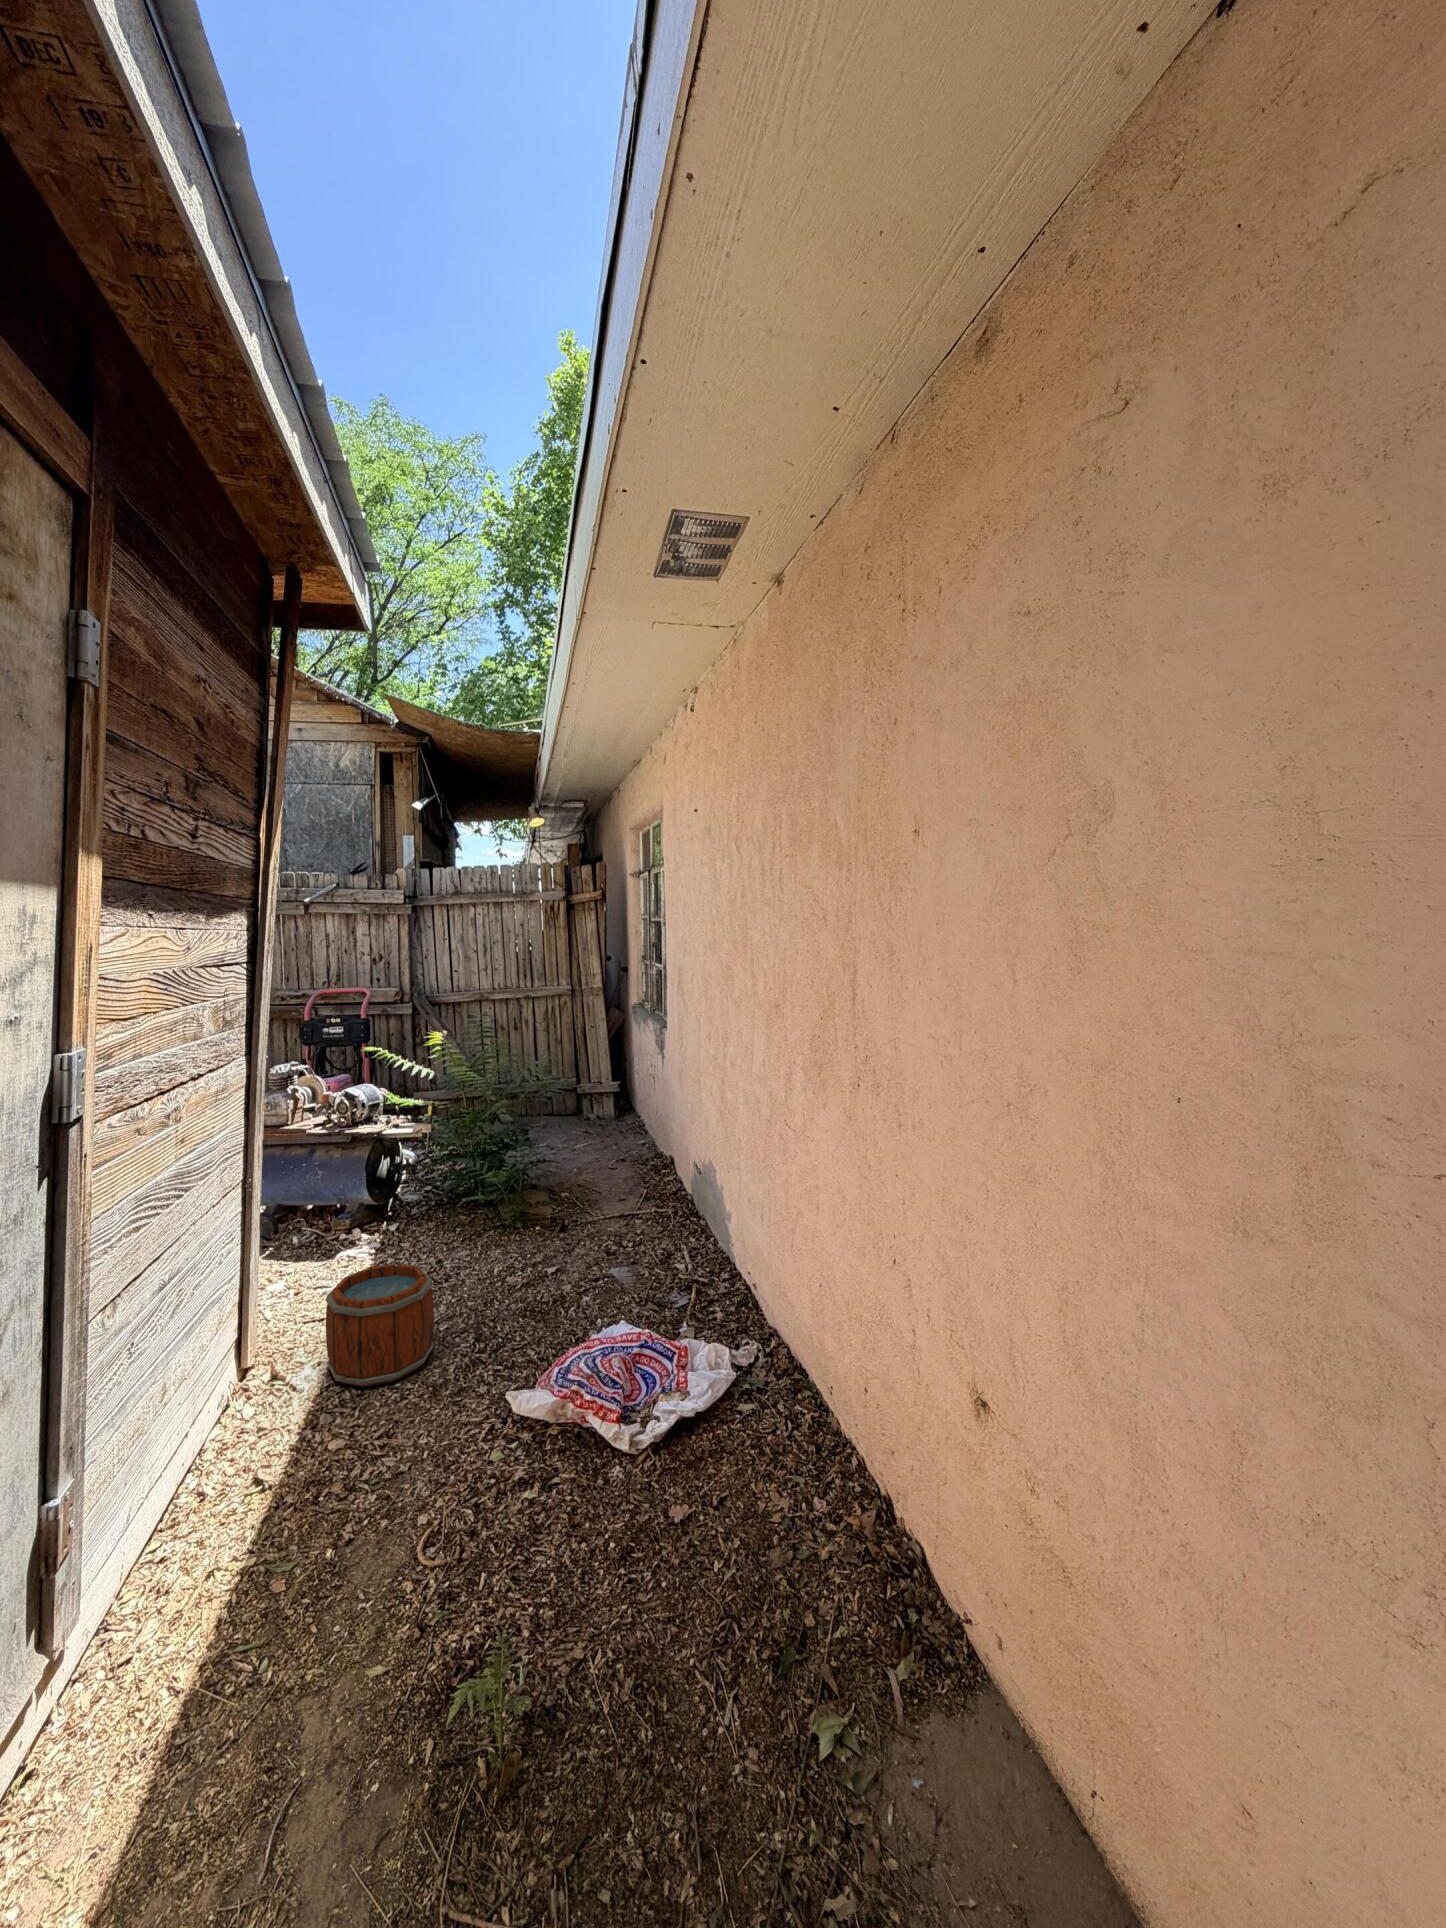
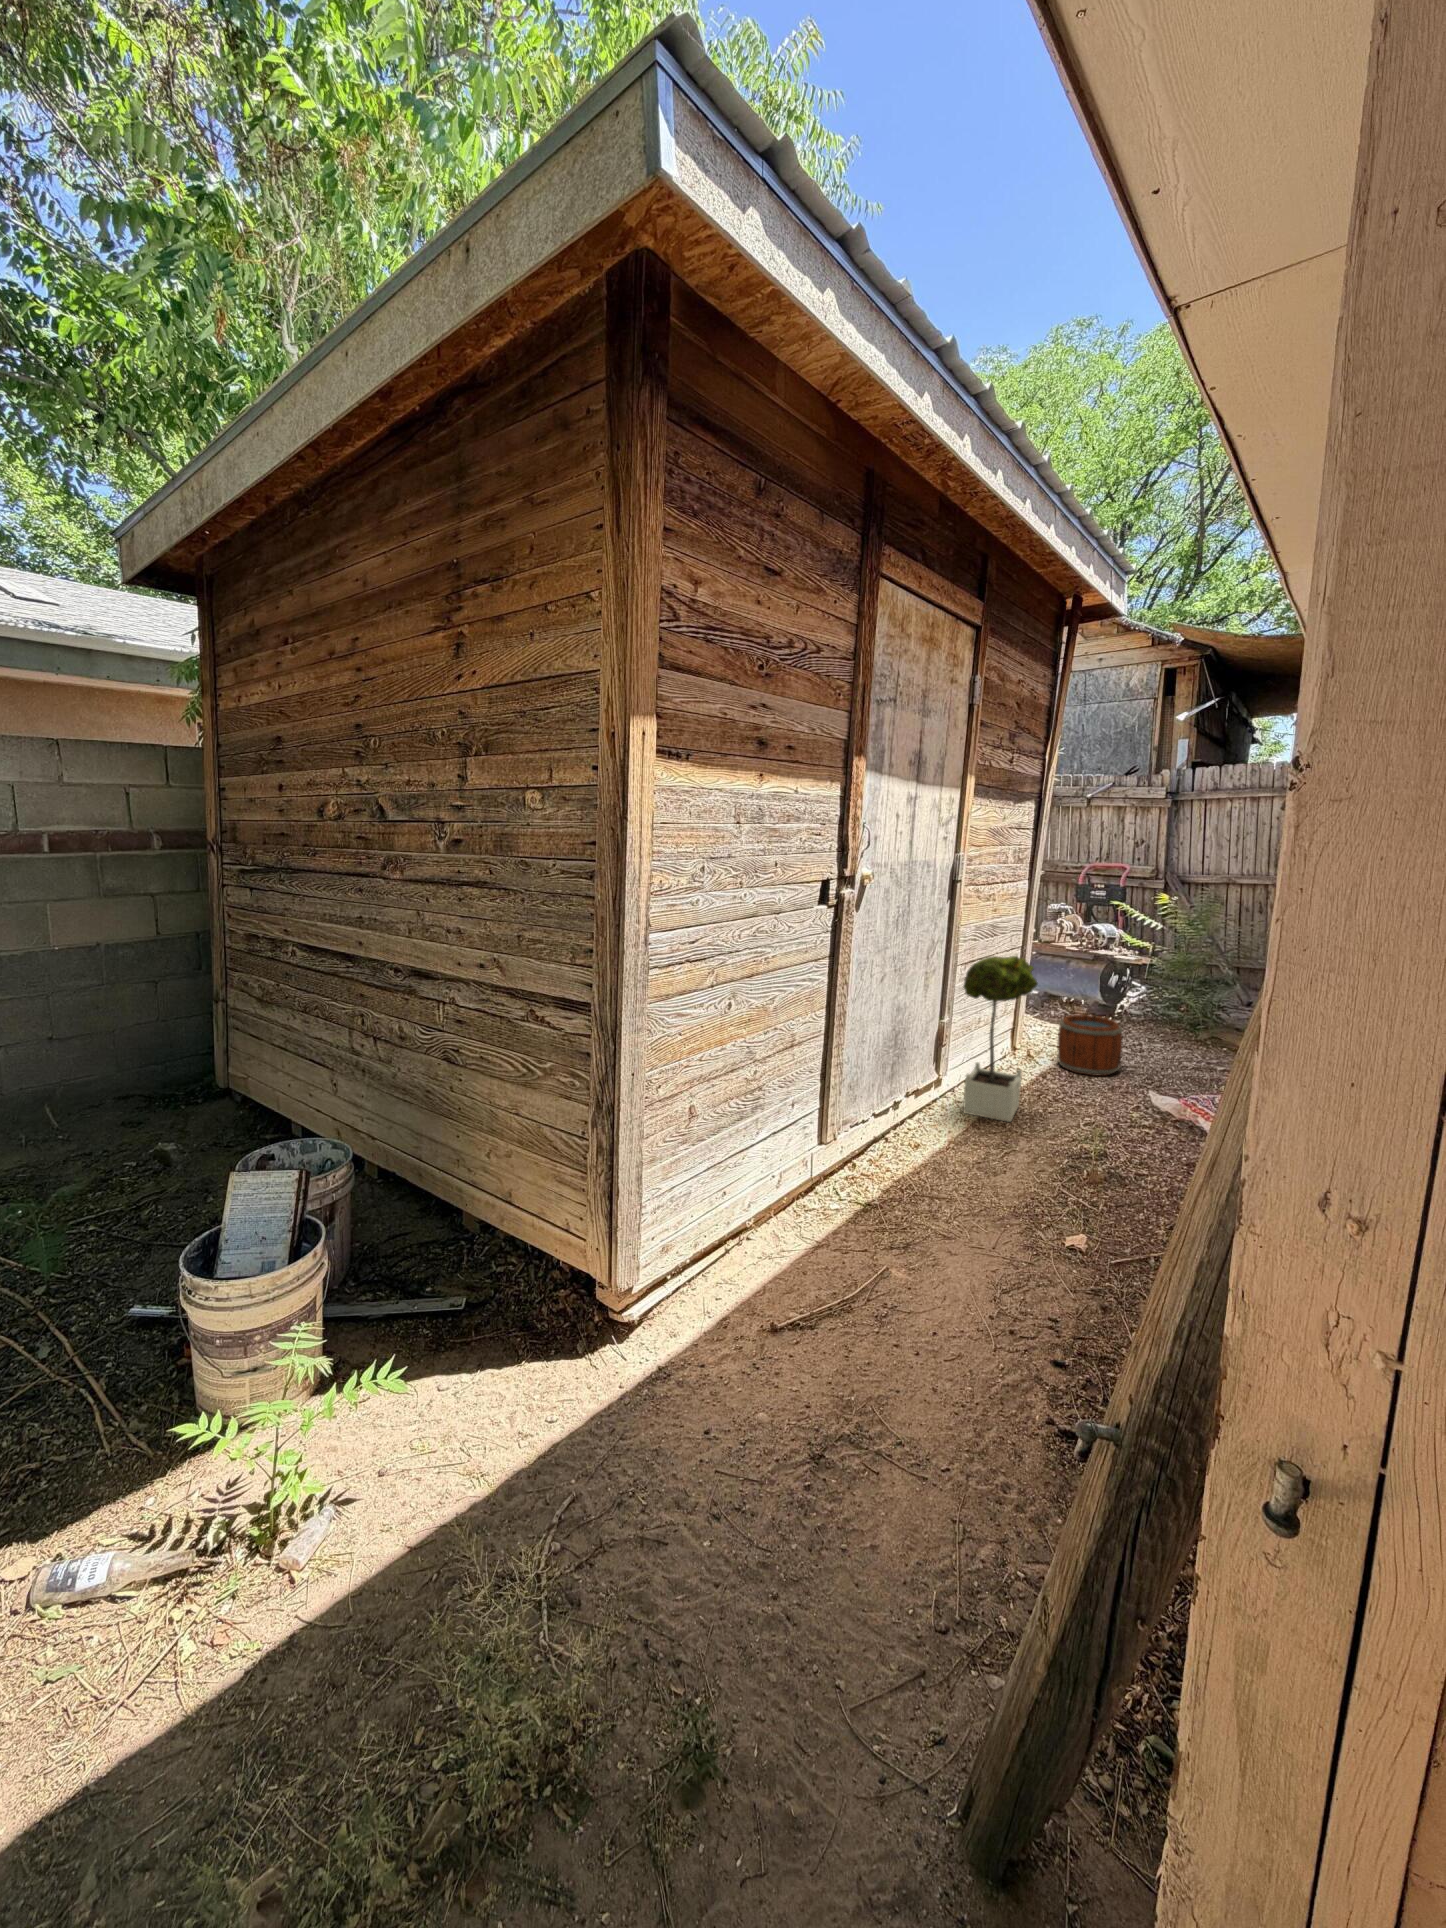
potted tree: none [107,1256,300,1689] -> present [963,956,1038,1122]

